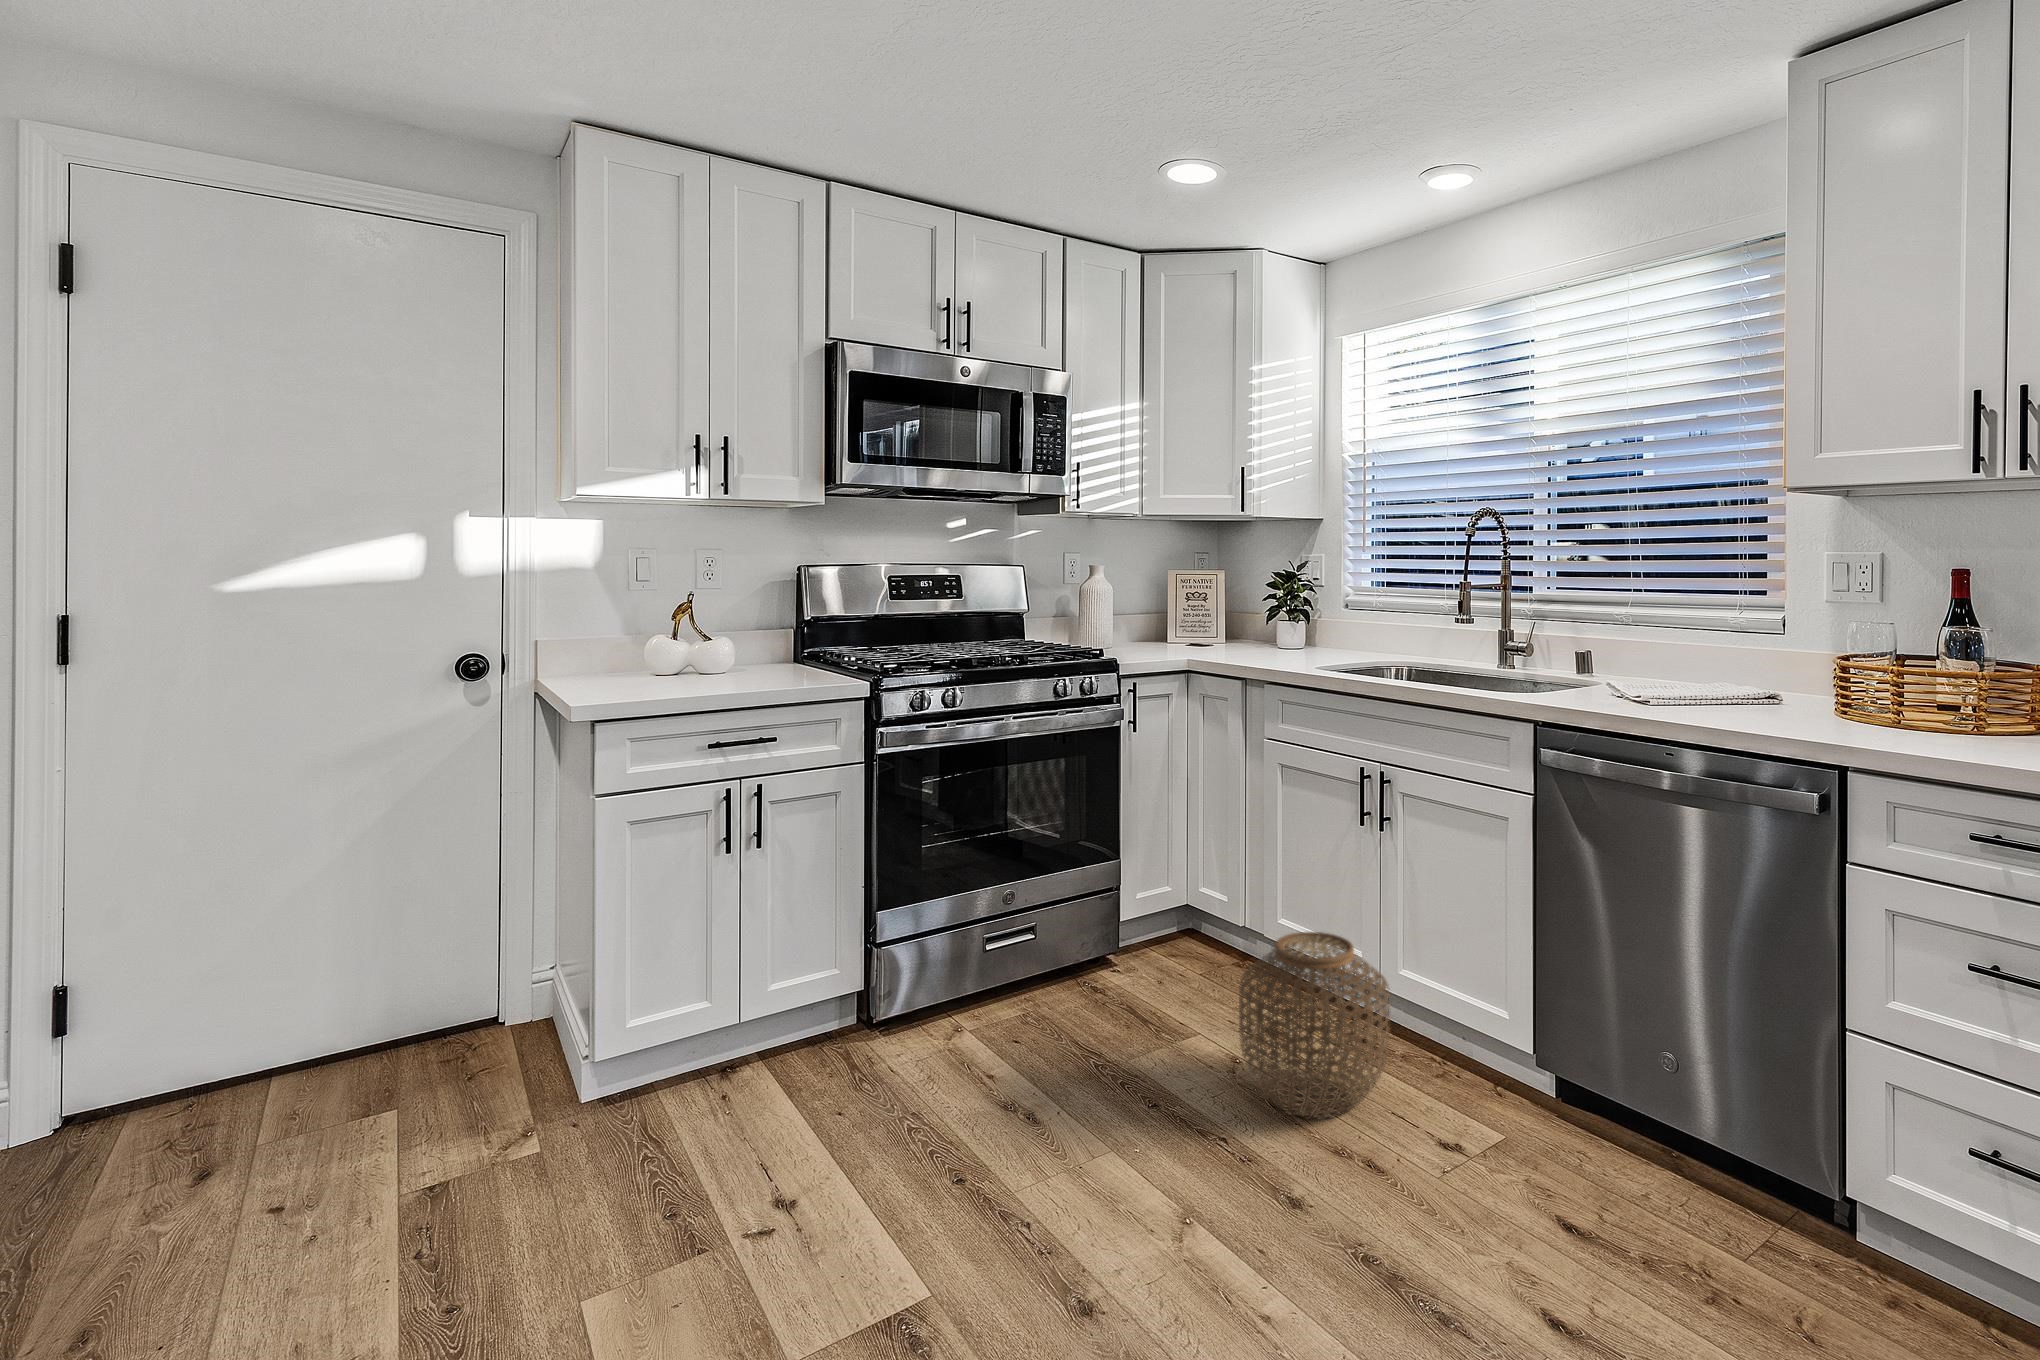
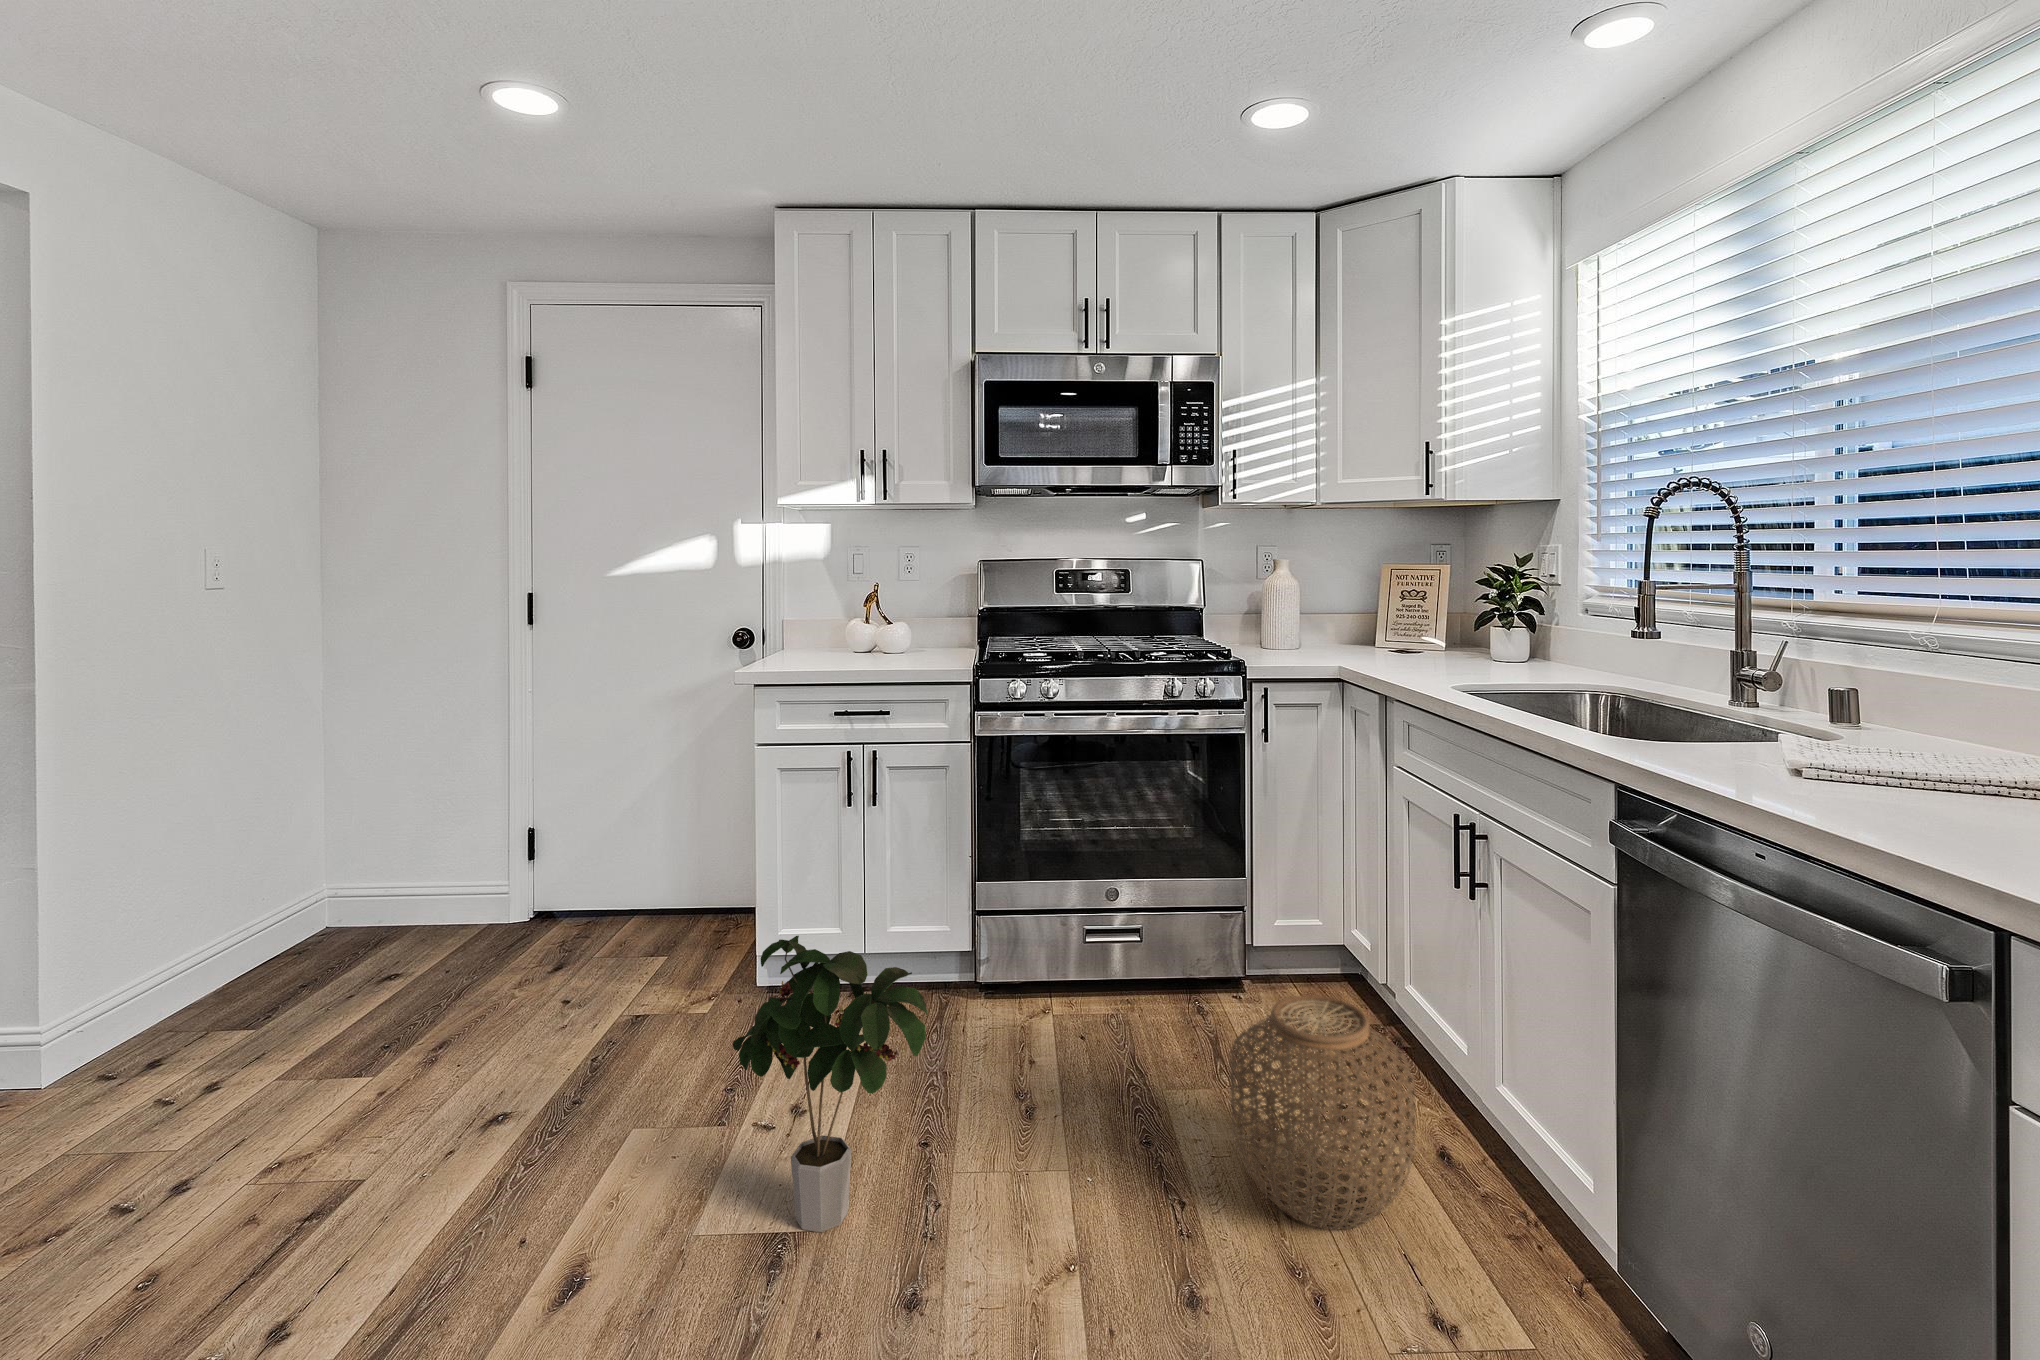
potted plant: none [778,971,1050,1283] -> present [733,936,928,1232]

